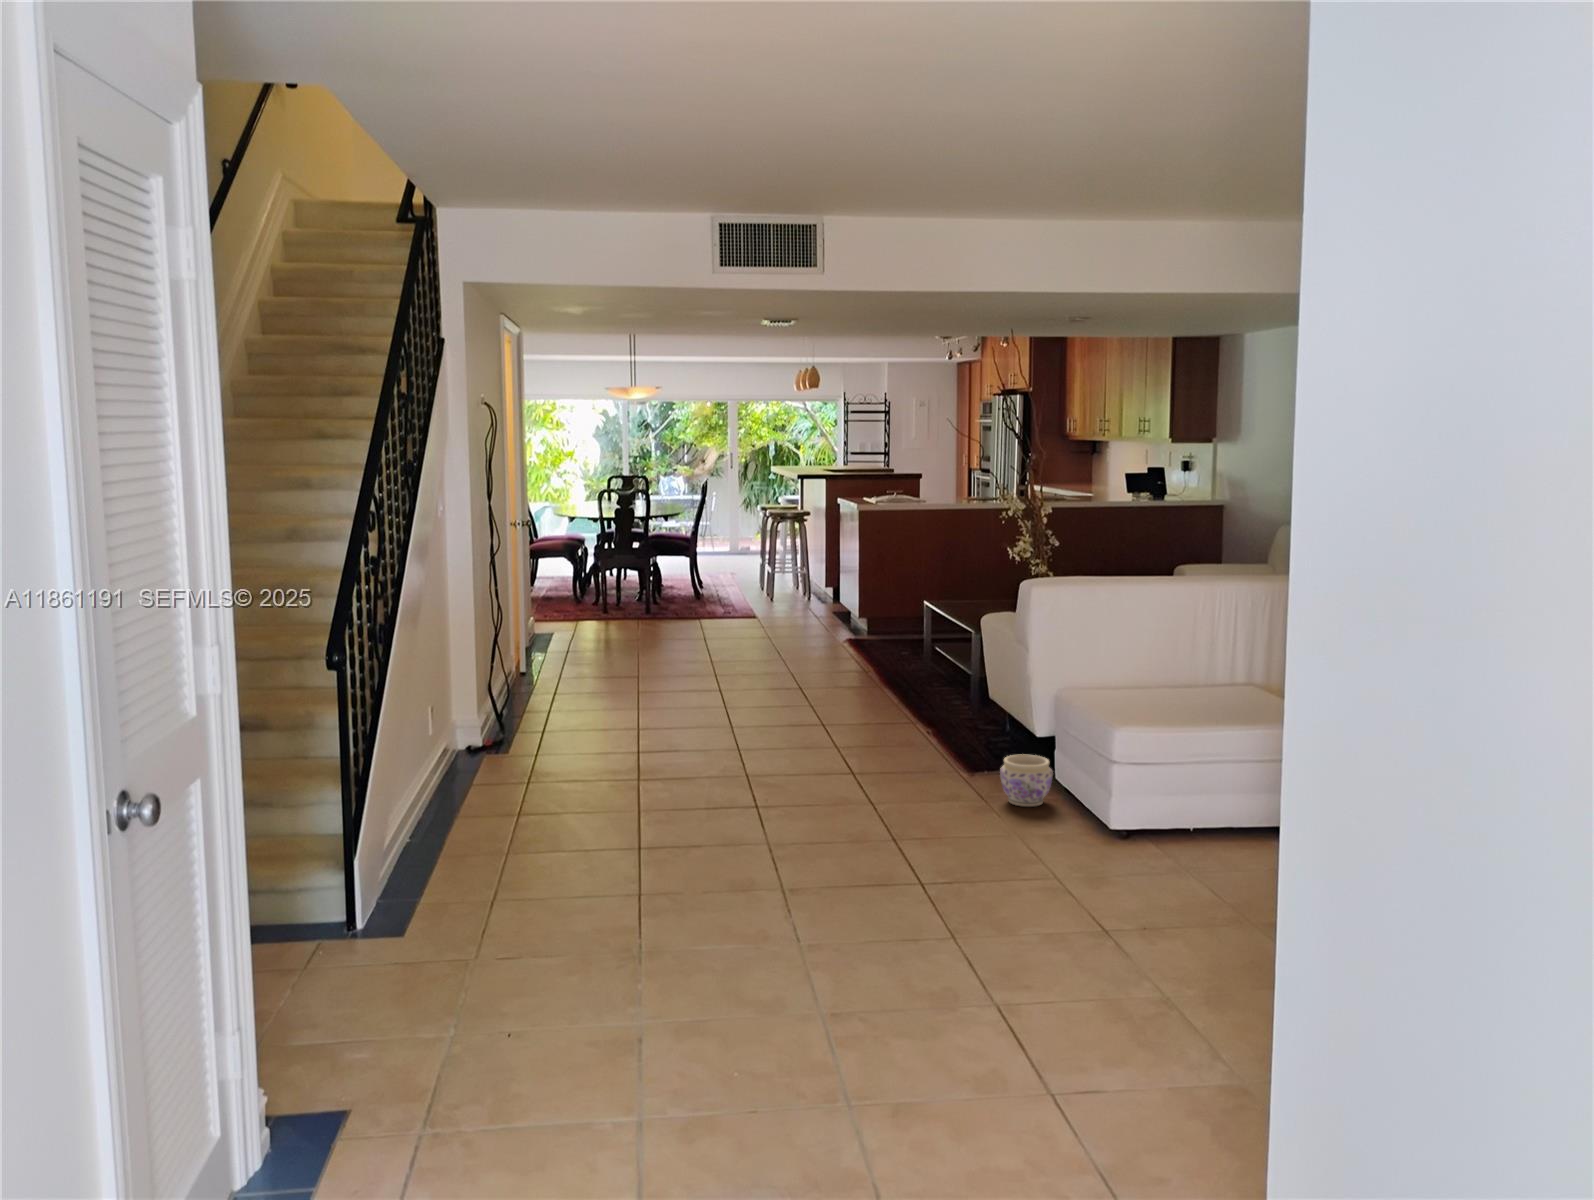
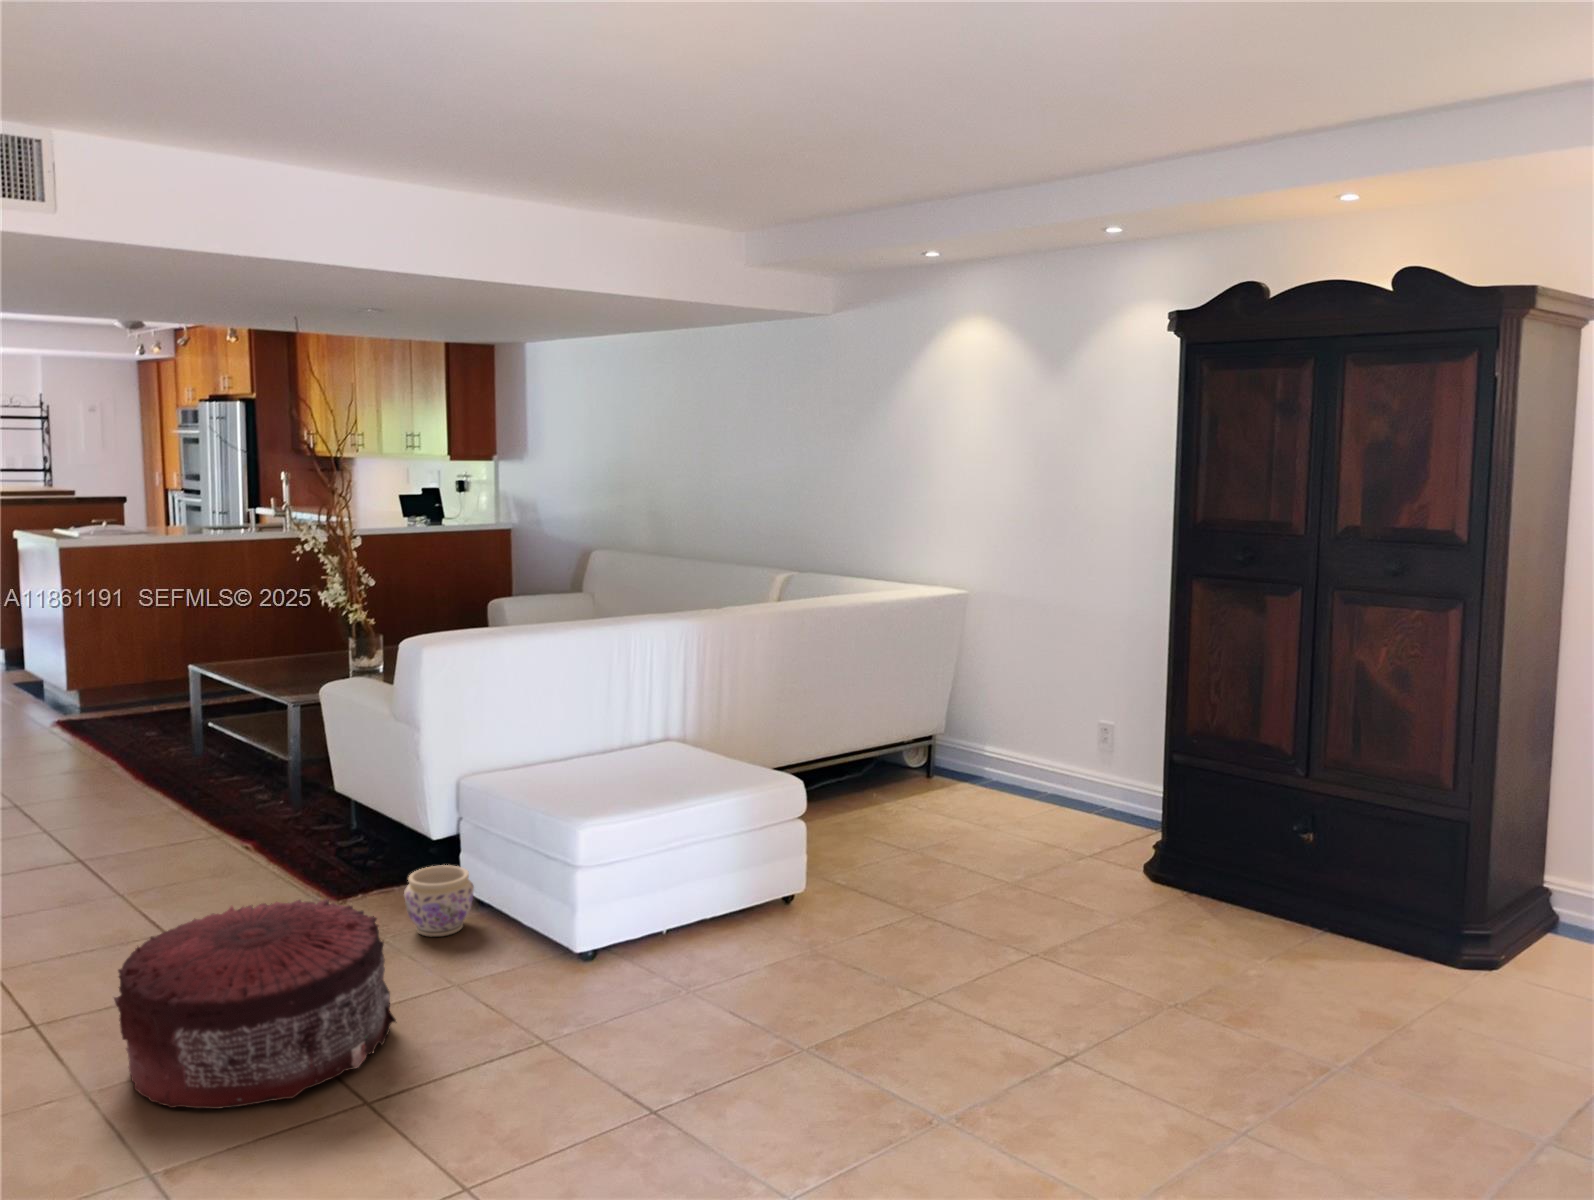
pouf: none [787,746,958,868] -> present [114,899,396,1109]

